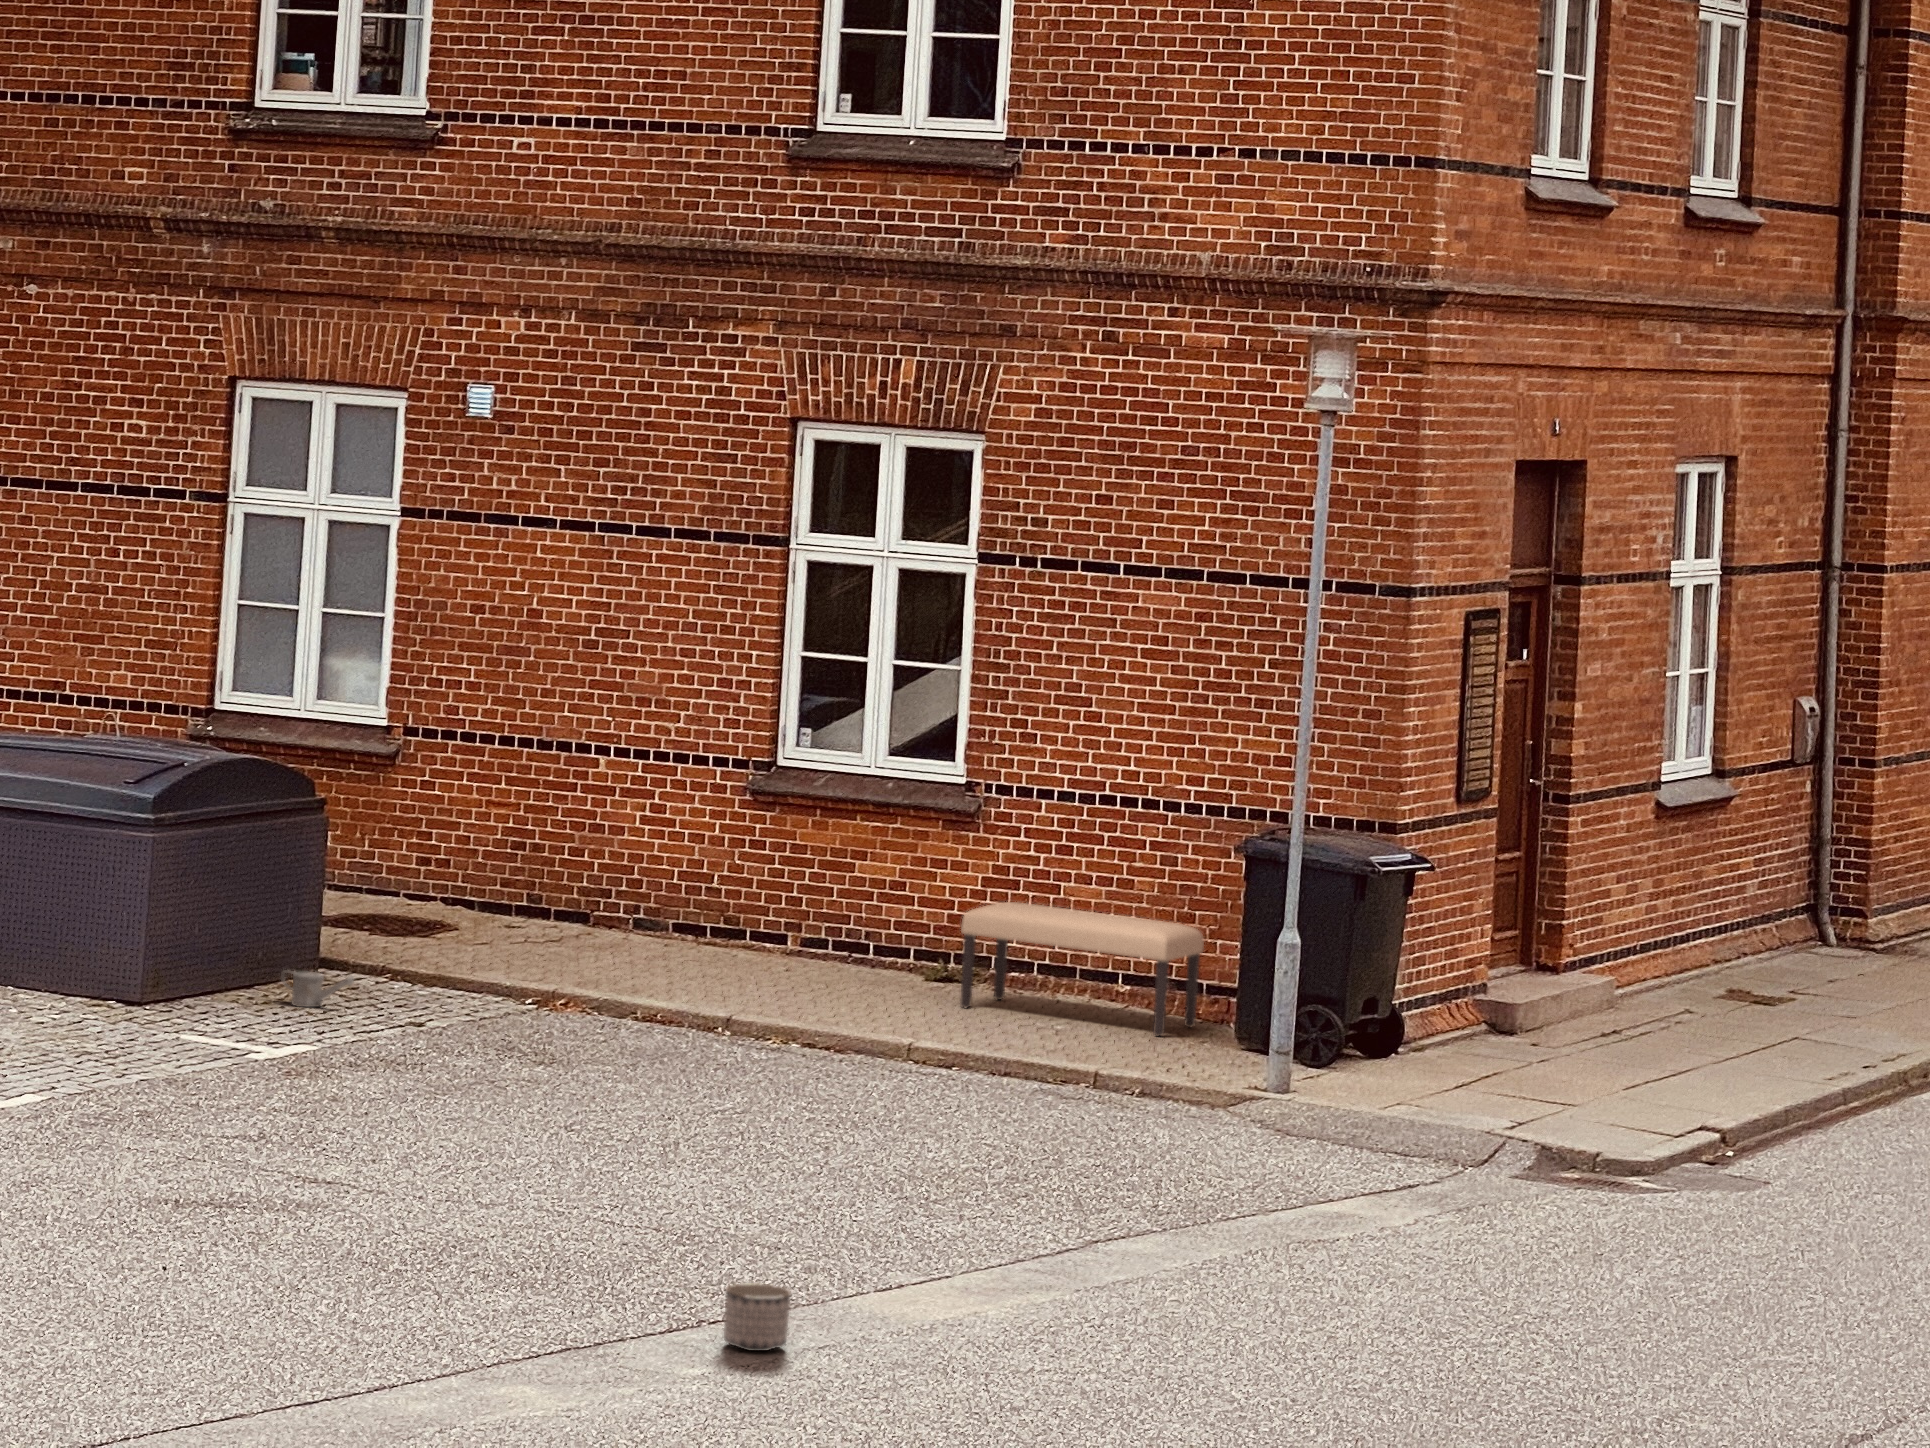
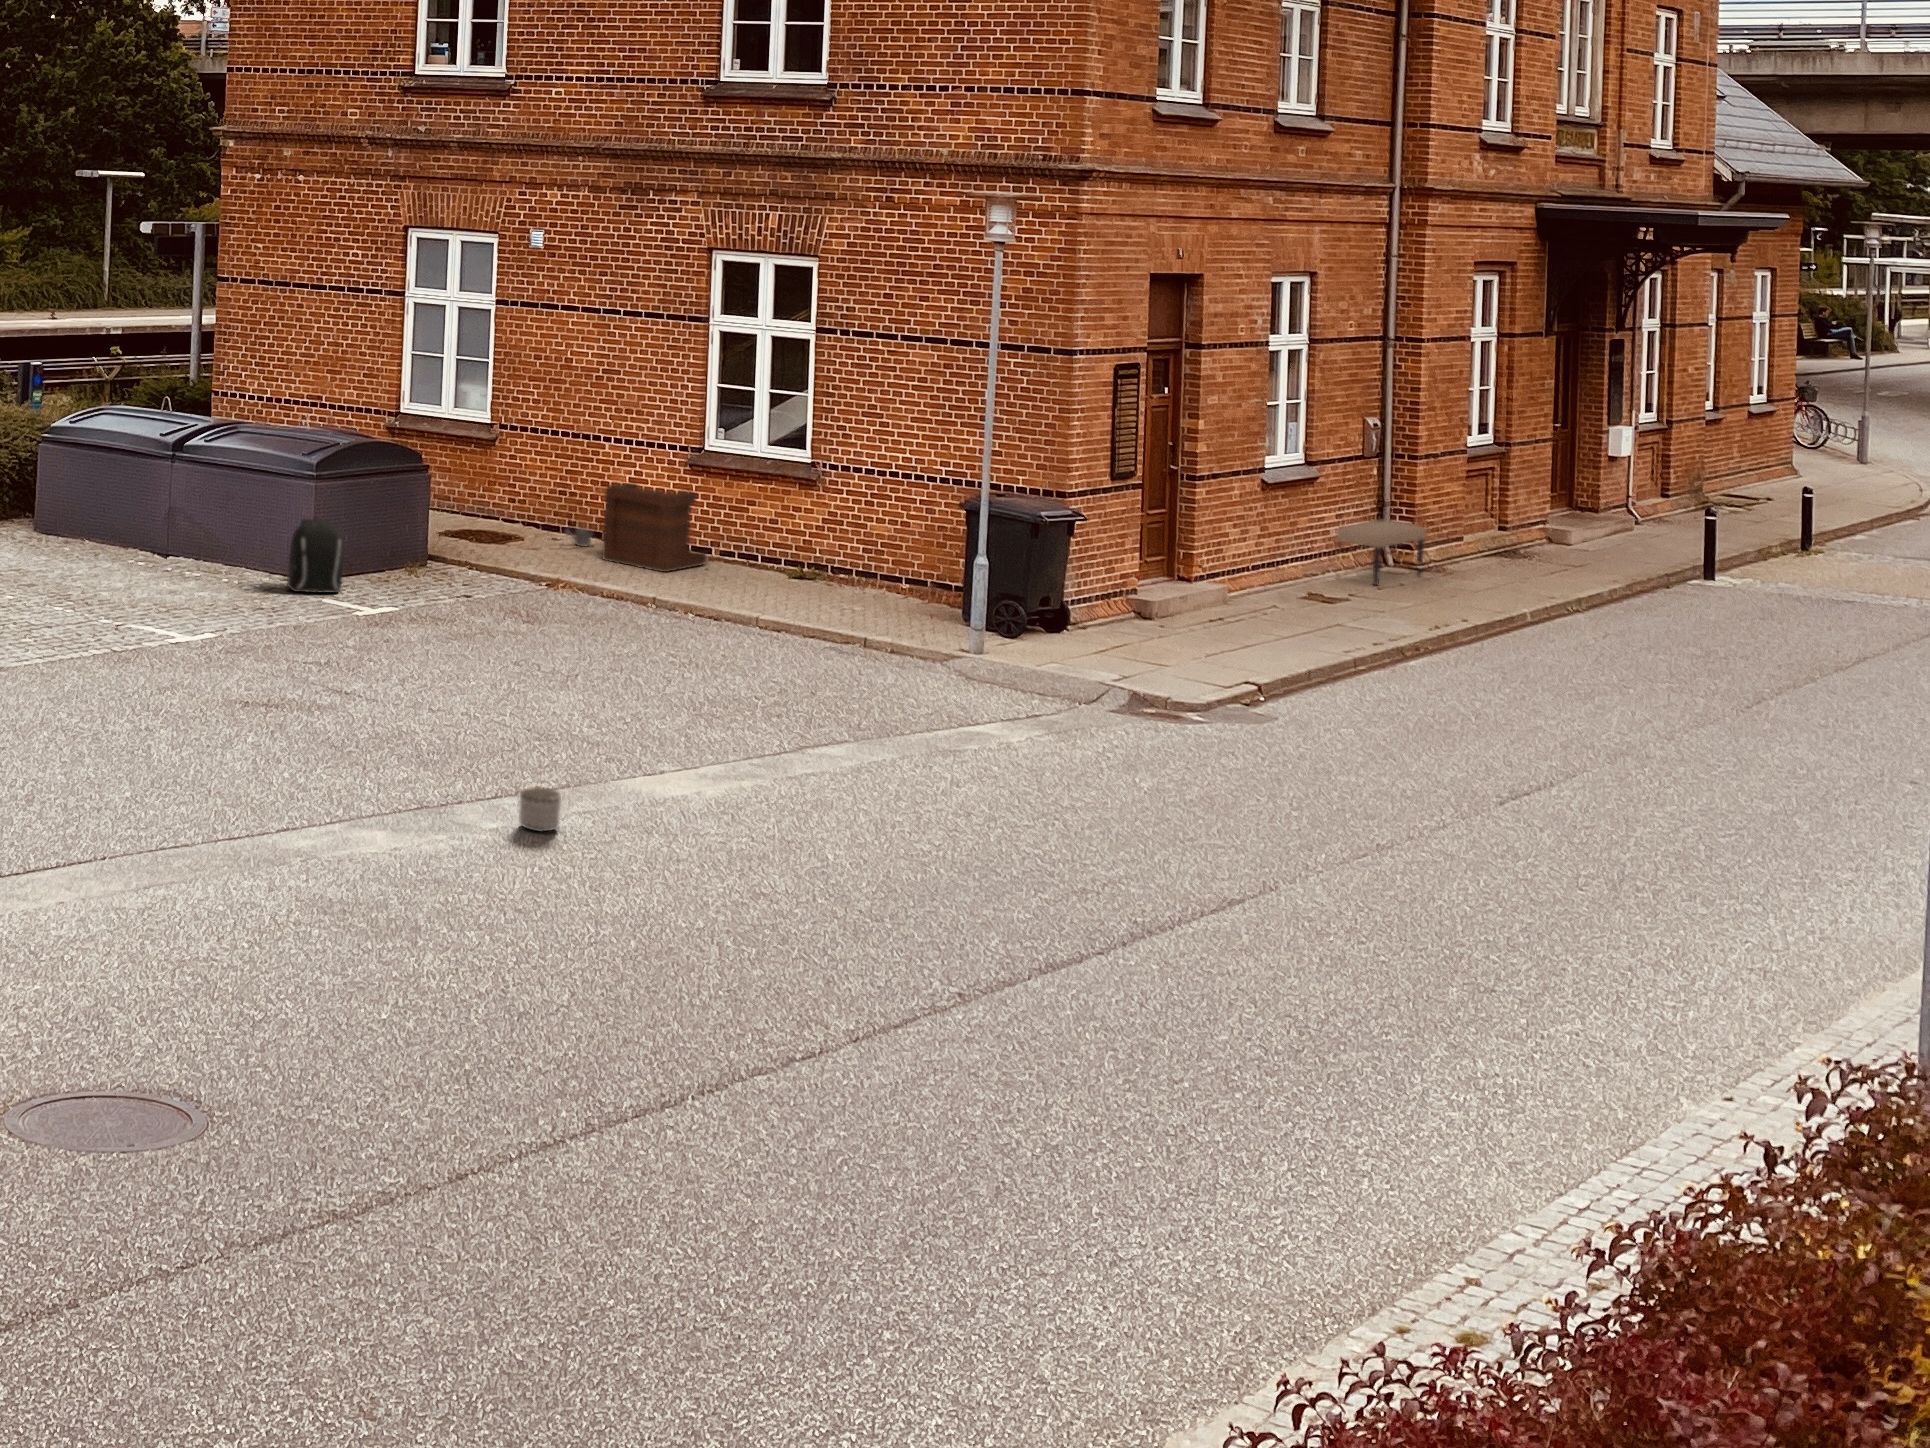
wooden crate: none [611,826,795,983] -> present [602,483,707,572]
bench: present [960,902,1204,1036] -> present [1335,521,1426,585]
backpack: none [114,903,219,1033] -> present [287,519,344,593]
watering can: present [281,971,354,1007] -> present [566,528,592,546]

